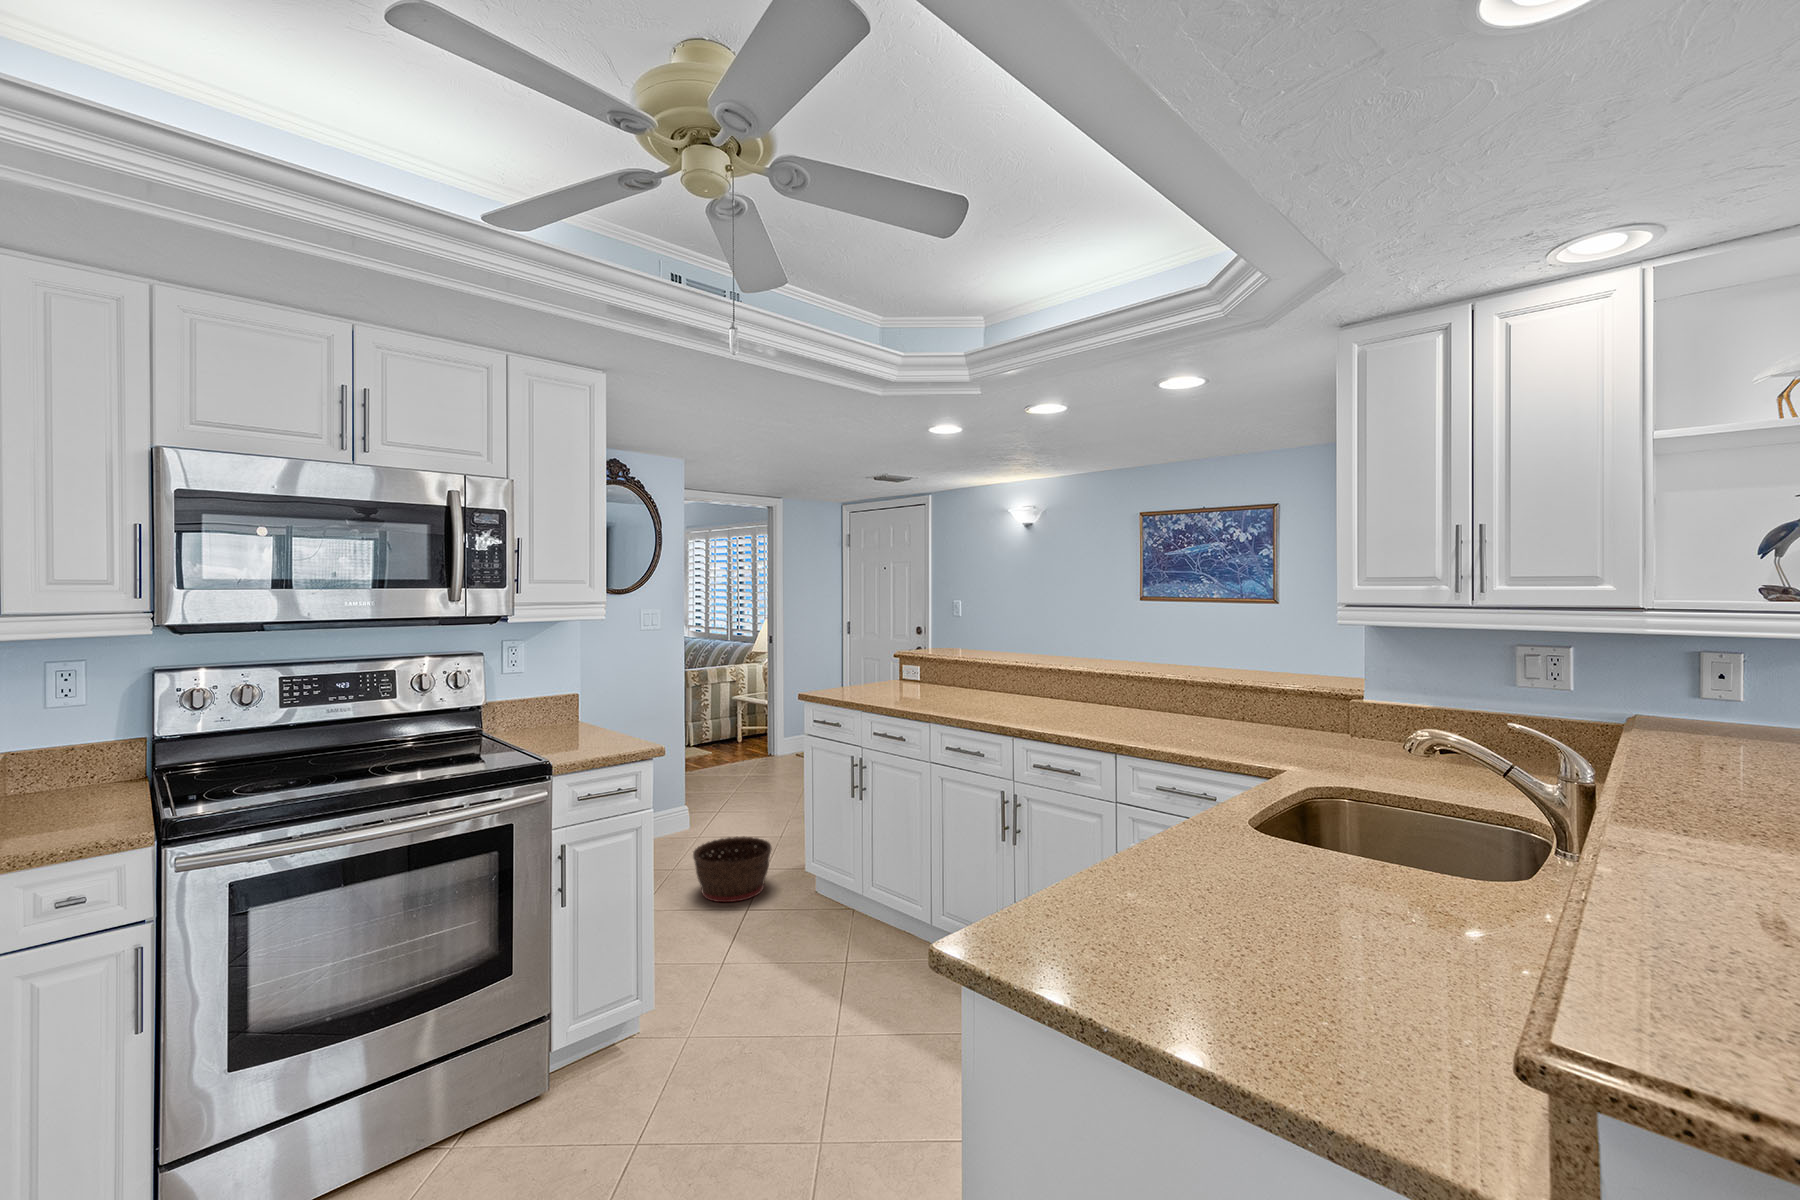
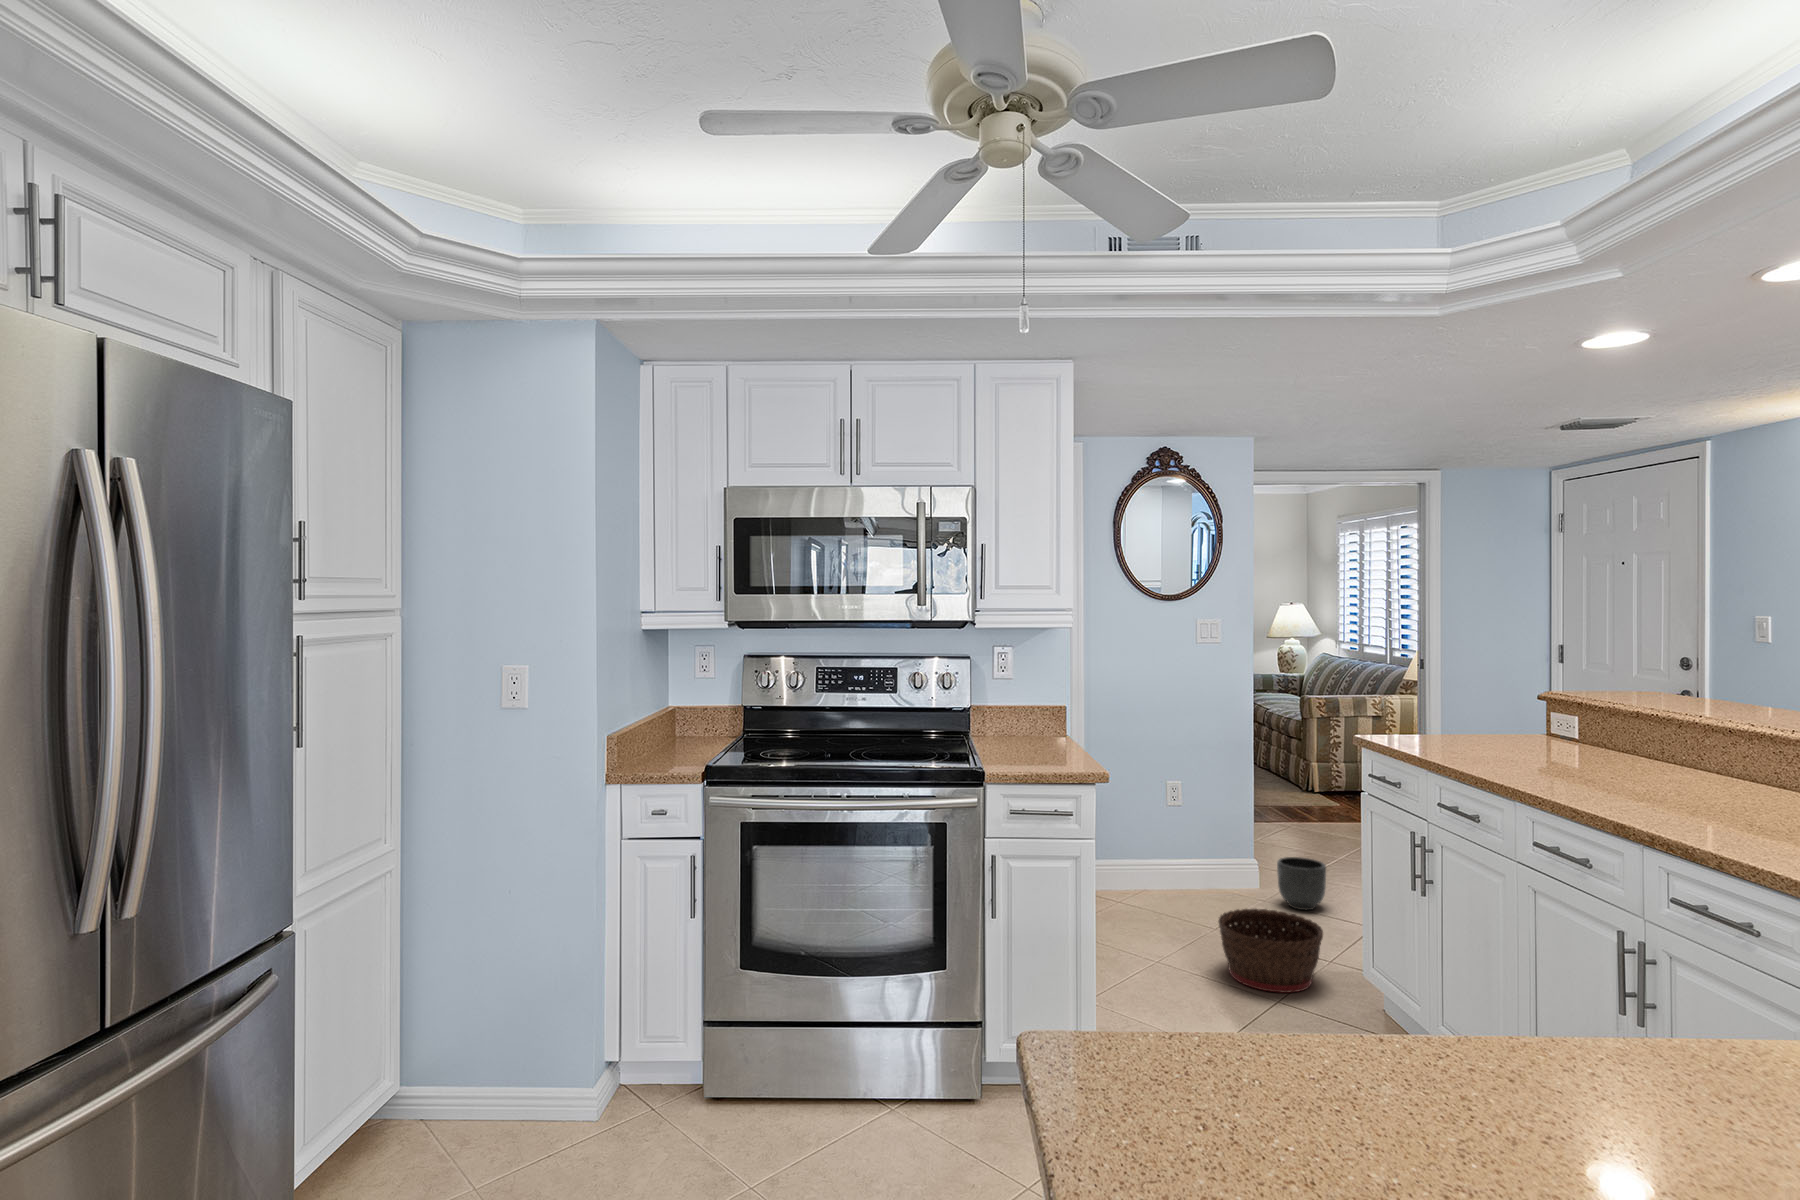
planter: none [708,793,744,834] -> present [1277,857,1326,910]

